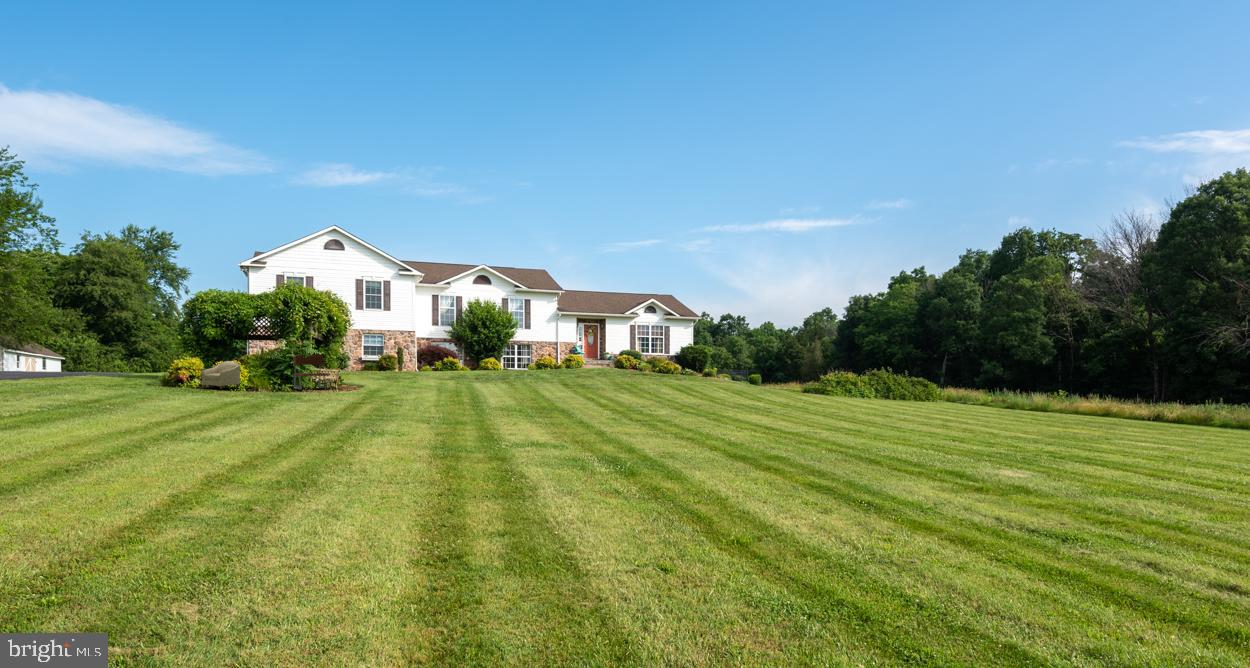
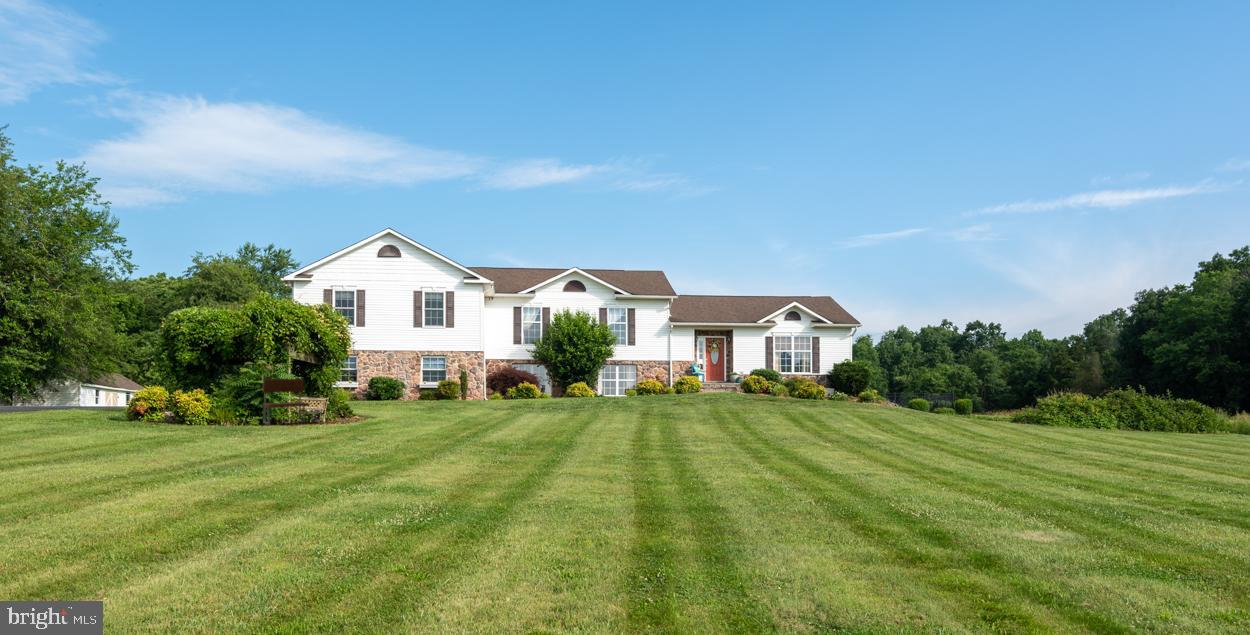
chair: present [202,361,240,390] -> none [145,389,195,426]

